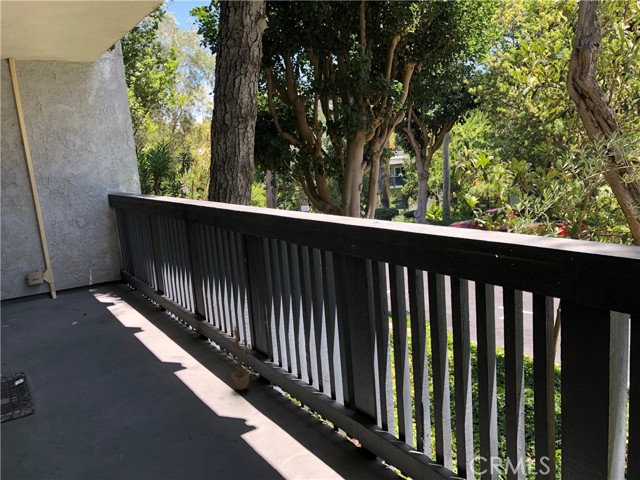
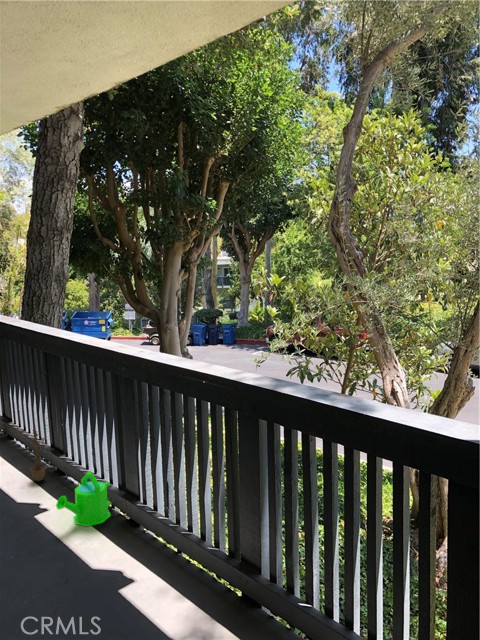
watering can: none [269,382,338,450] -> present [56,472,111,526]

